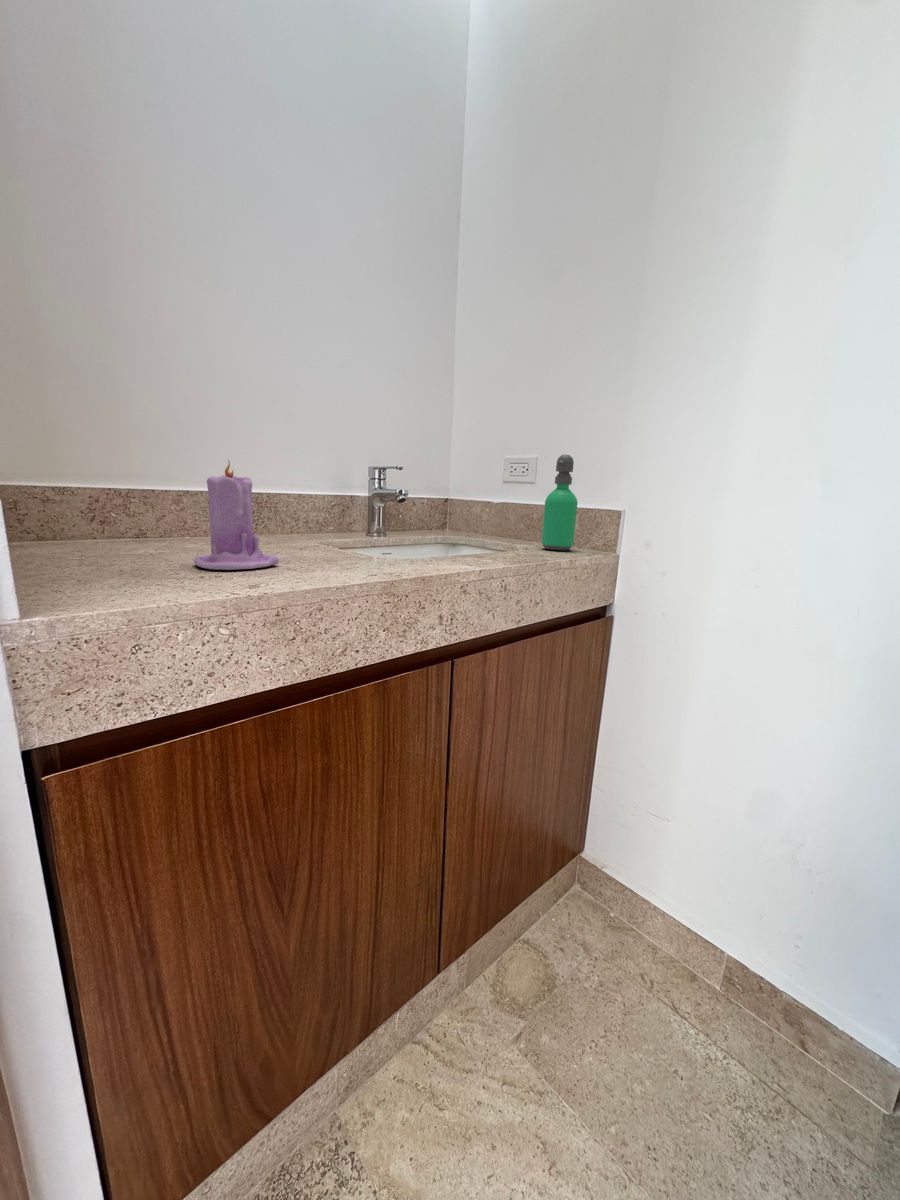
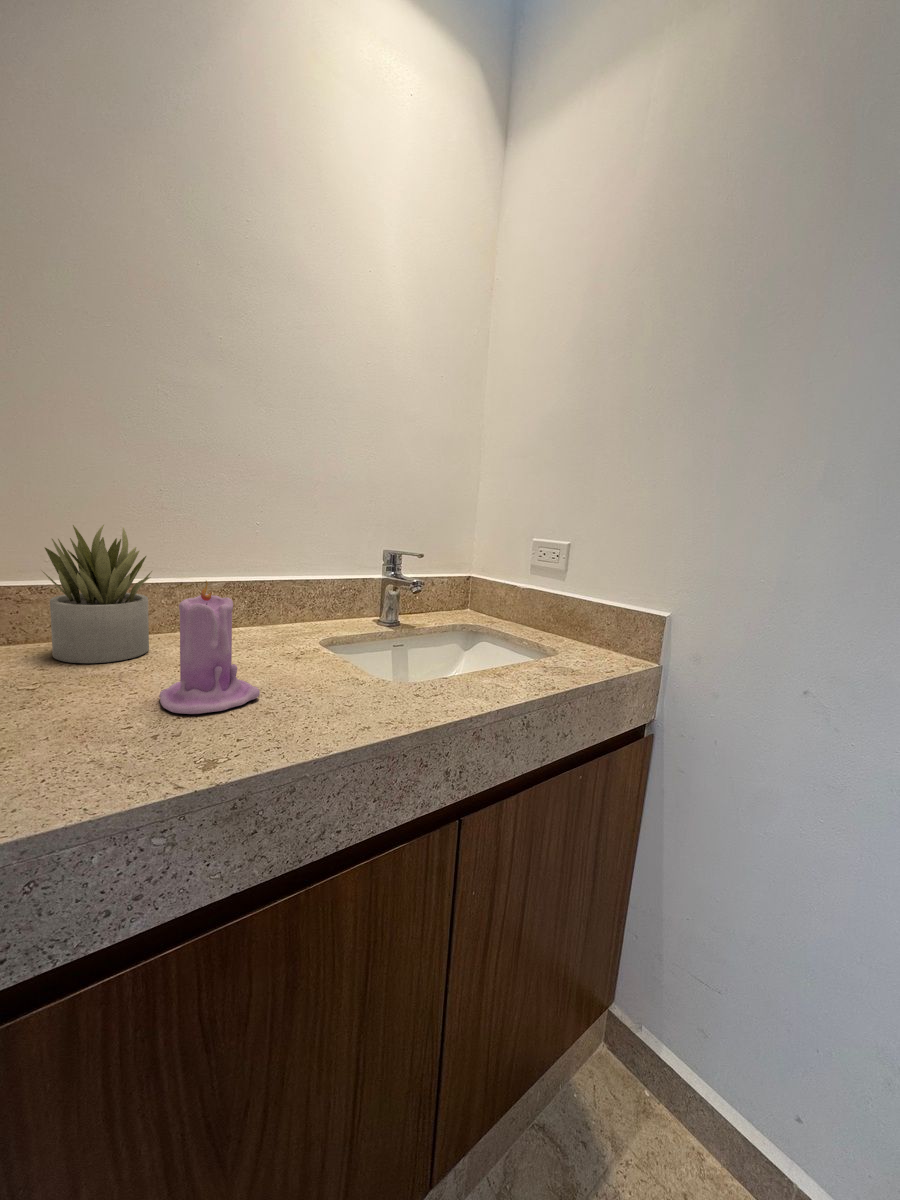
succulent plant: none [68,429,168,551] -> present [43,525,152,663]
soap dispenser: present [542,455,578,550] -> none [573,546,616,653]

